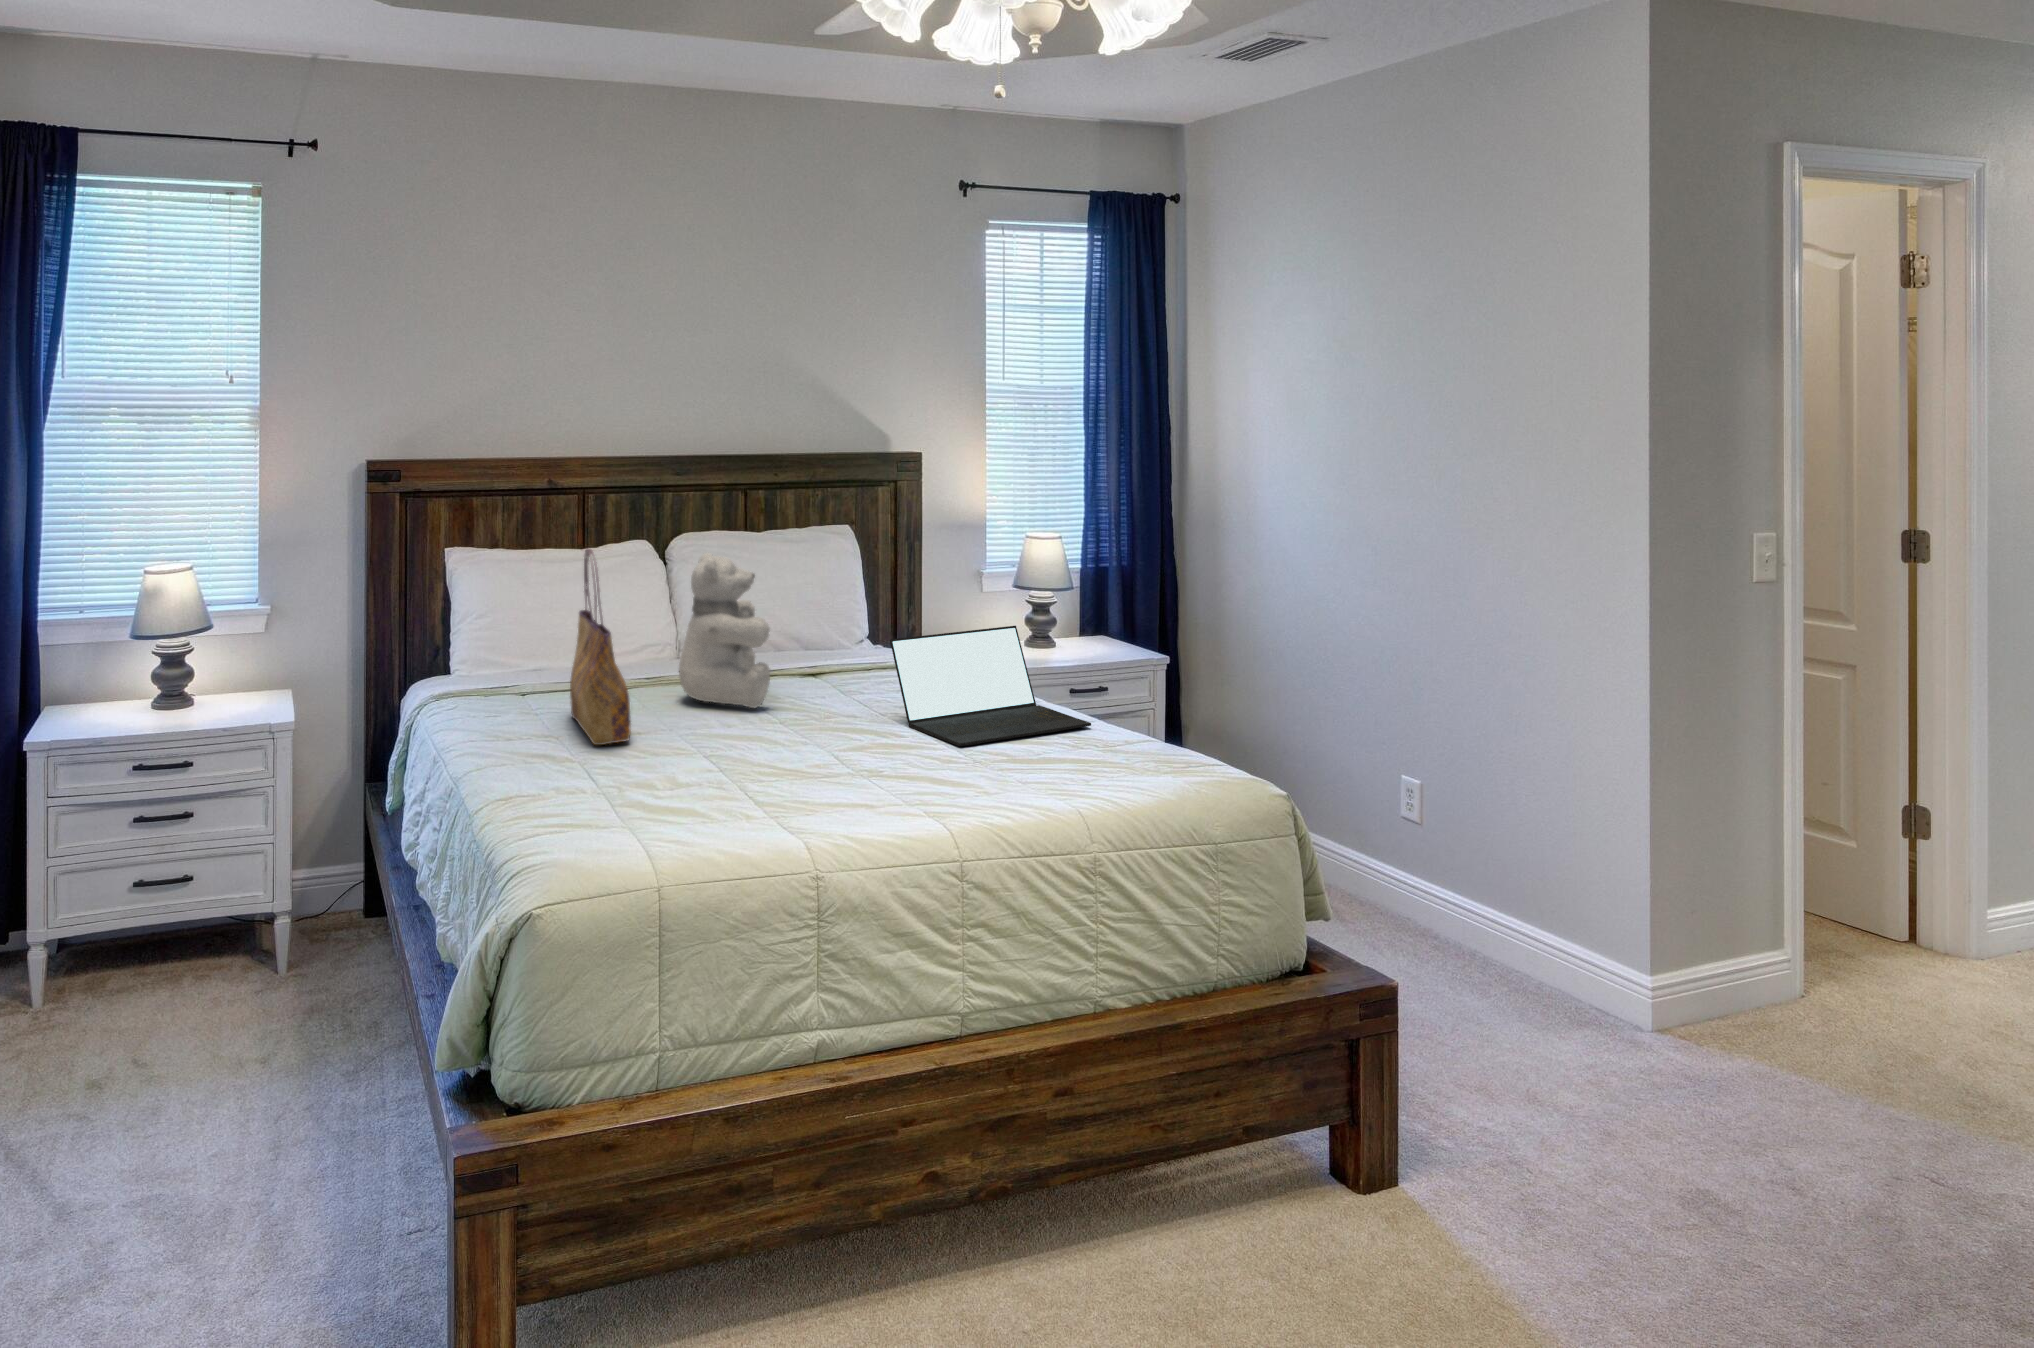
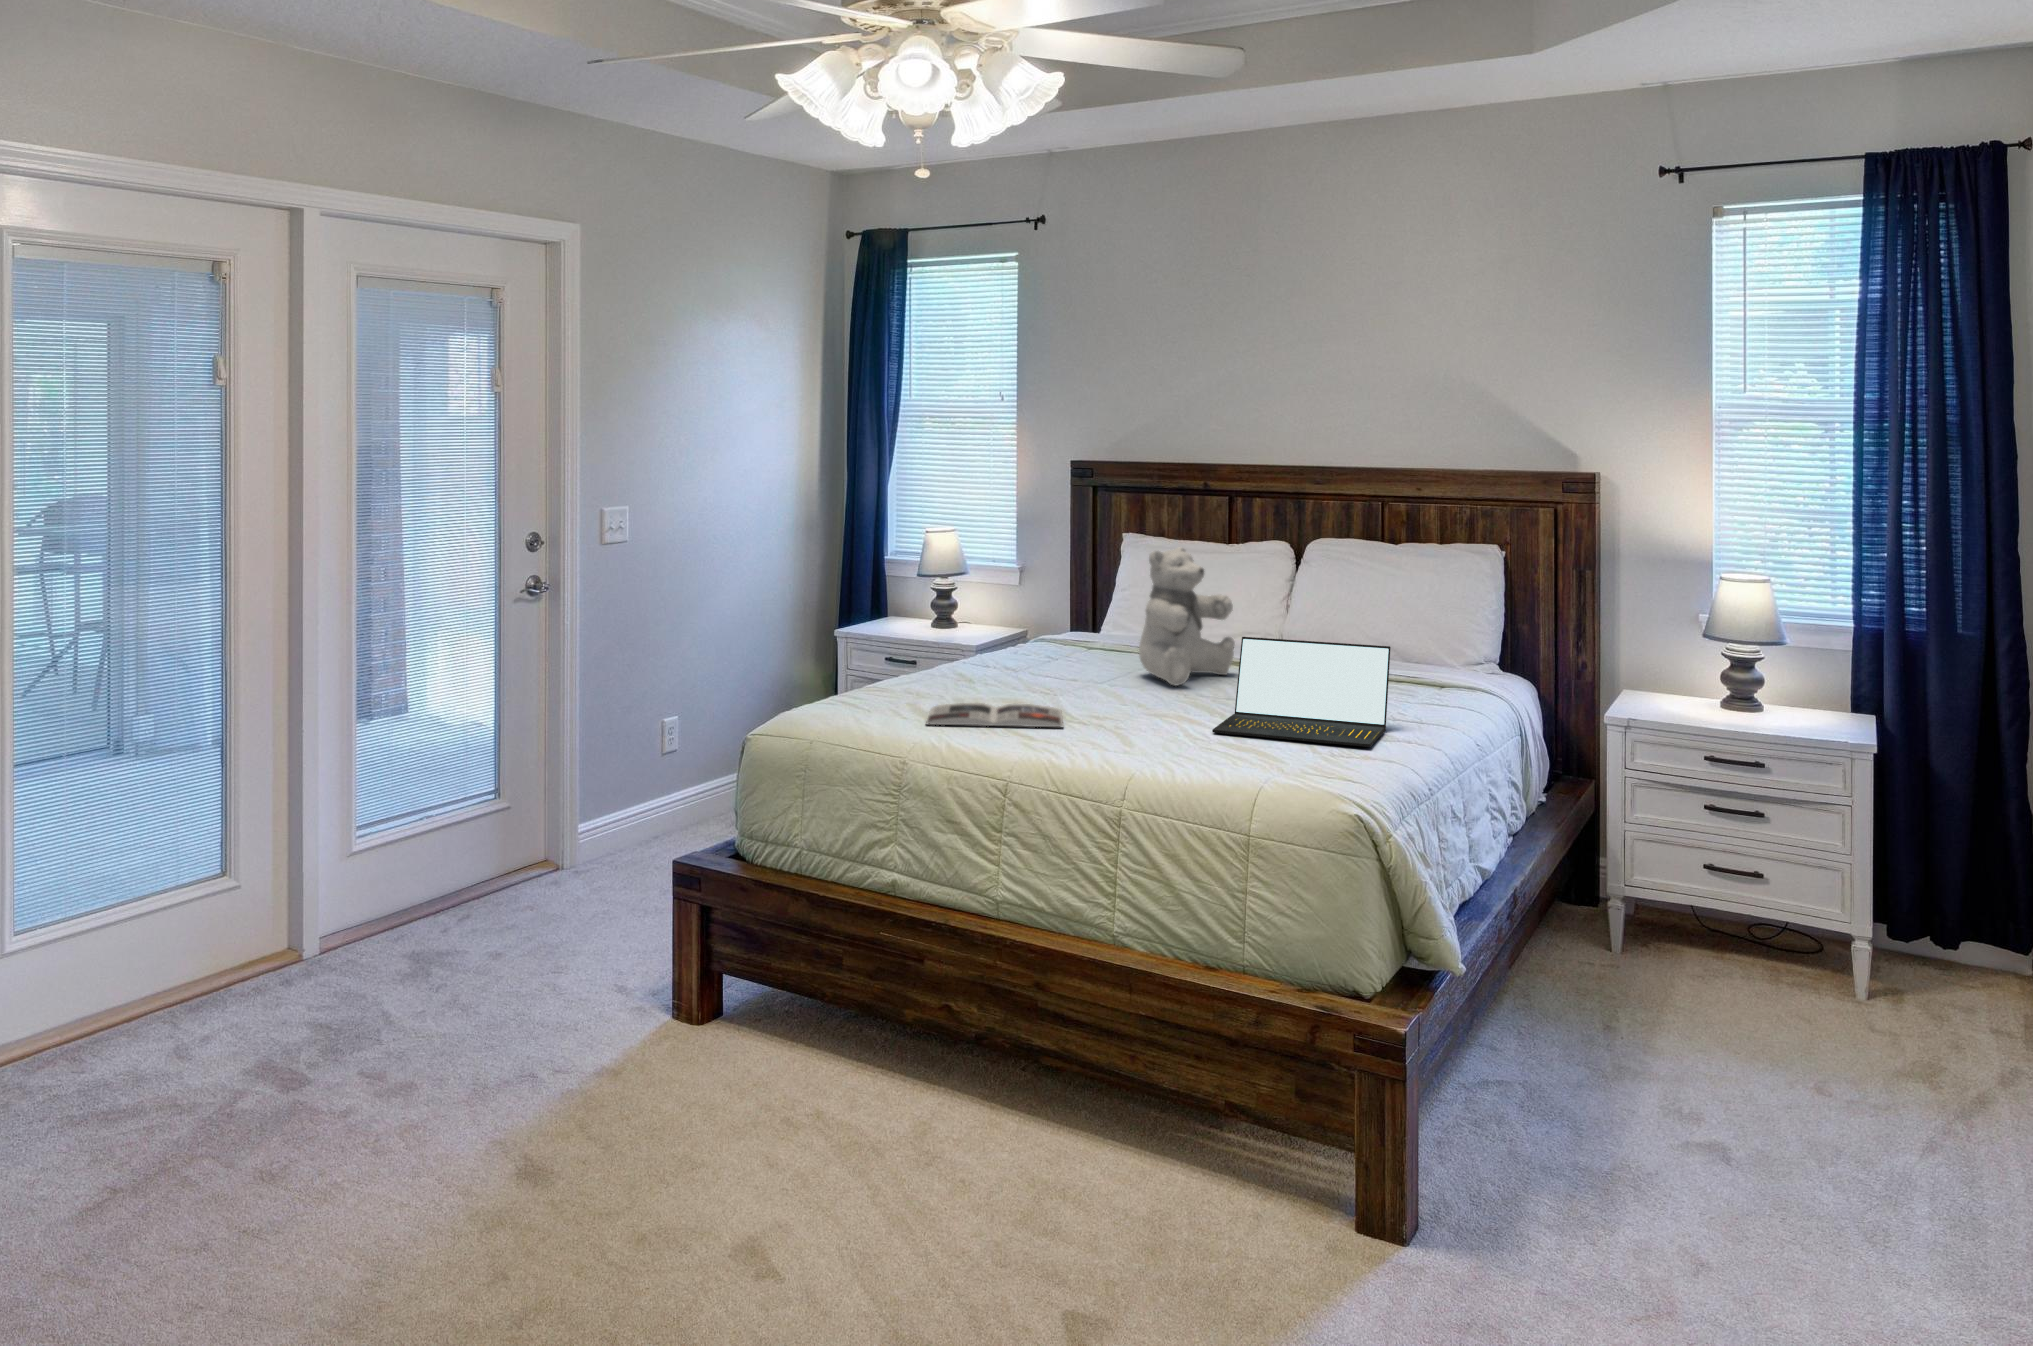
tote bag: present [570,549,631,745] -> none [996,528,1074,682]
magazine: none [656,761,851,820] -> present [926,703,1063,727]

